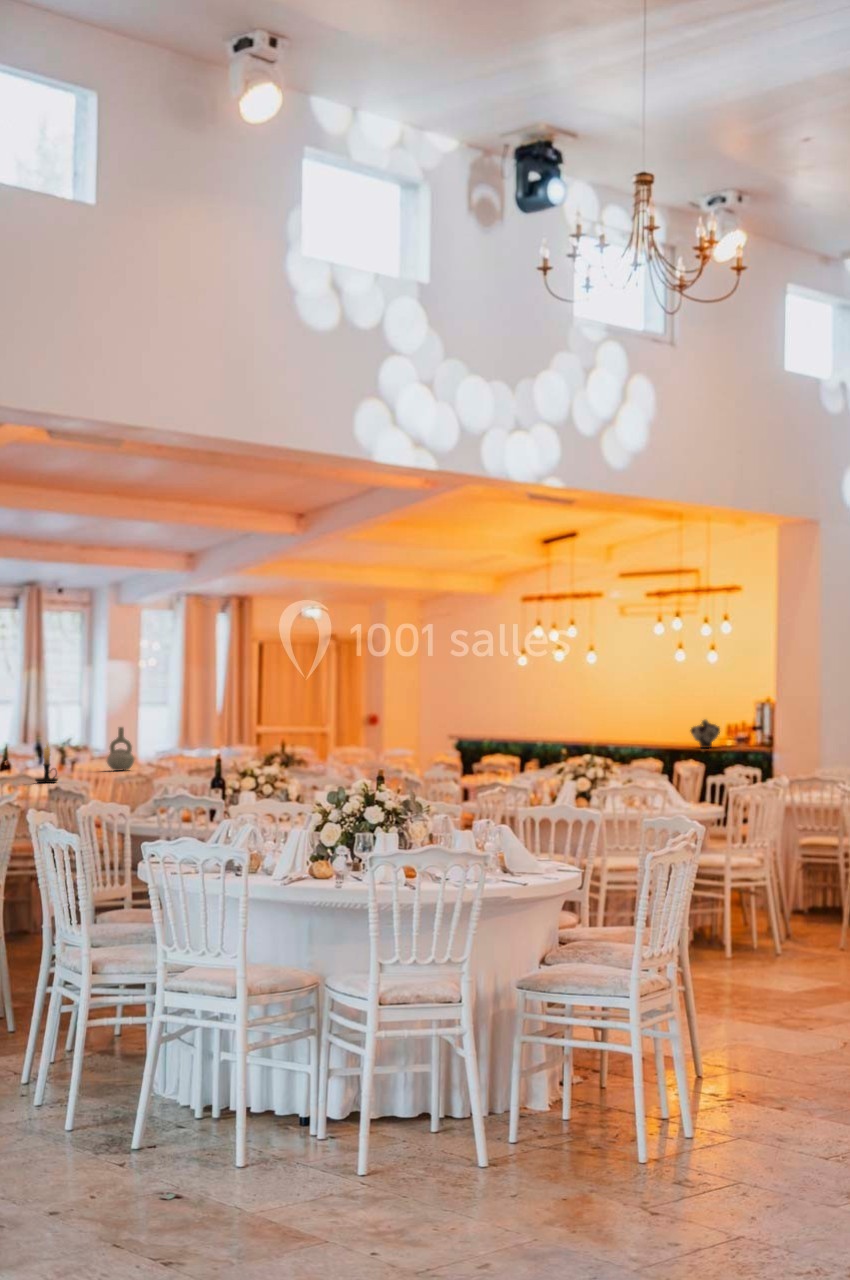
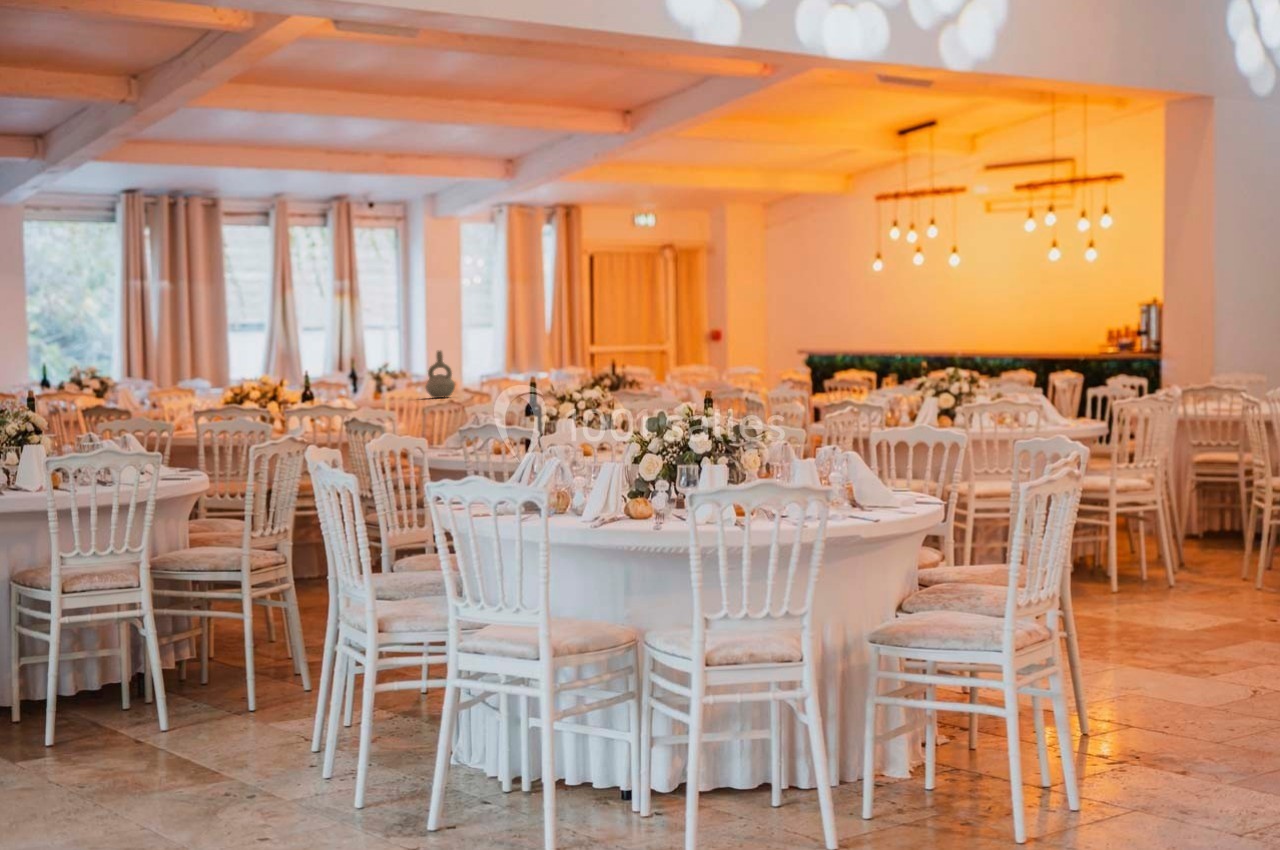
flower arrangement: present [690,719,720,748] -> none [1065,324,1099,357]
candle holder: present [35,742,58,783] -> none [344,367,368,413]

